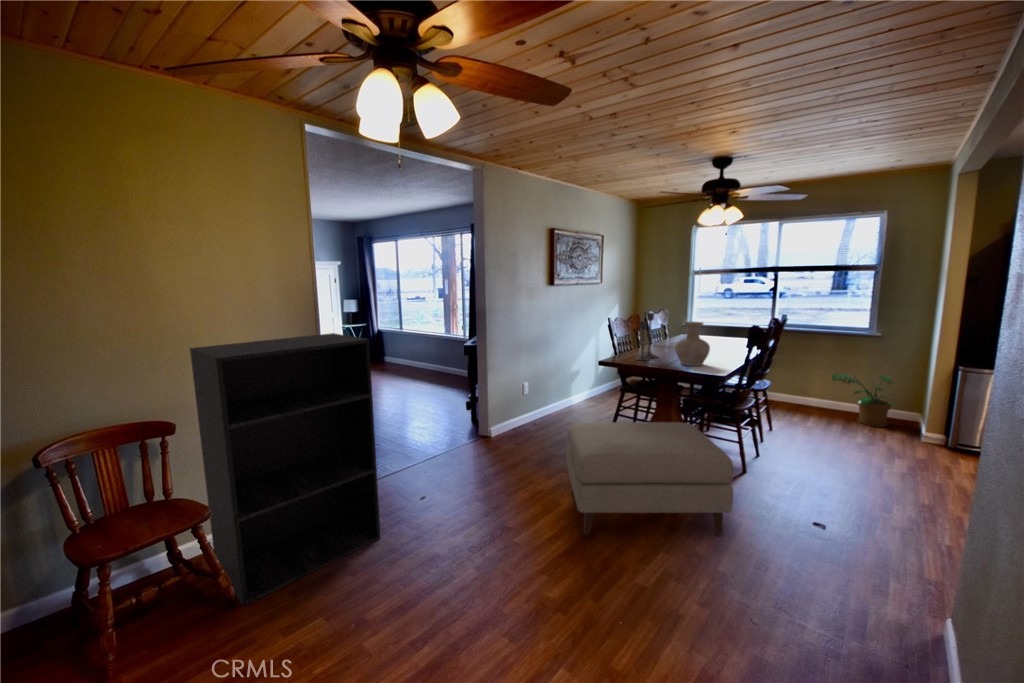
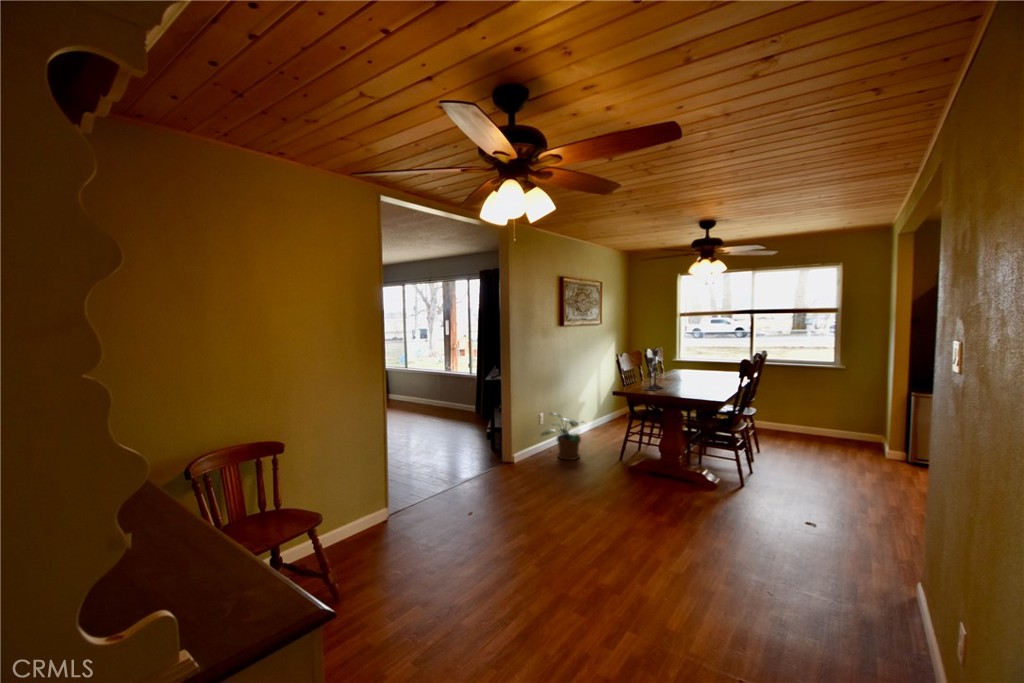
vase: present [675,322,710,366] -> none [679,357,708,394]
bookshelf: present [190,333,380,605] -> none [305,368,447,597]
potted plant: present [832,373,896,427] -> present [542,412,583,460]
ottoman: present [567,422,733,536] -> none [595,441,740,536]

